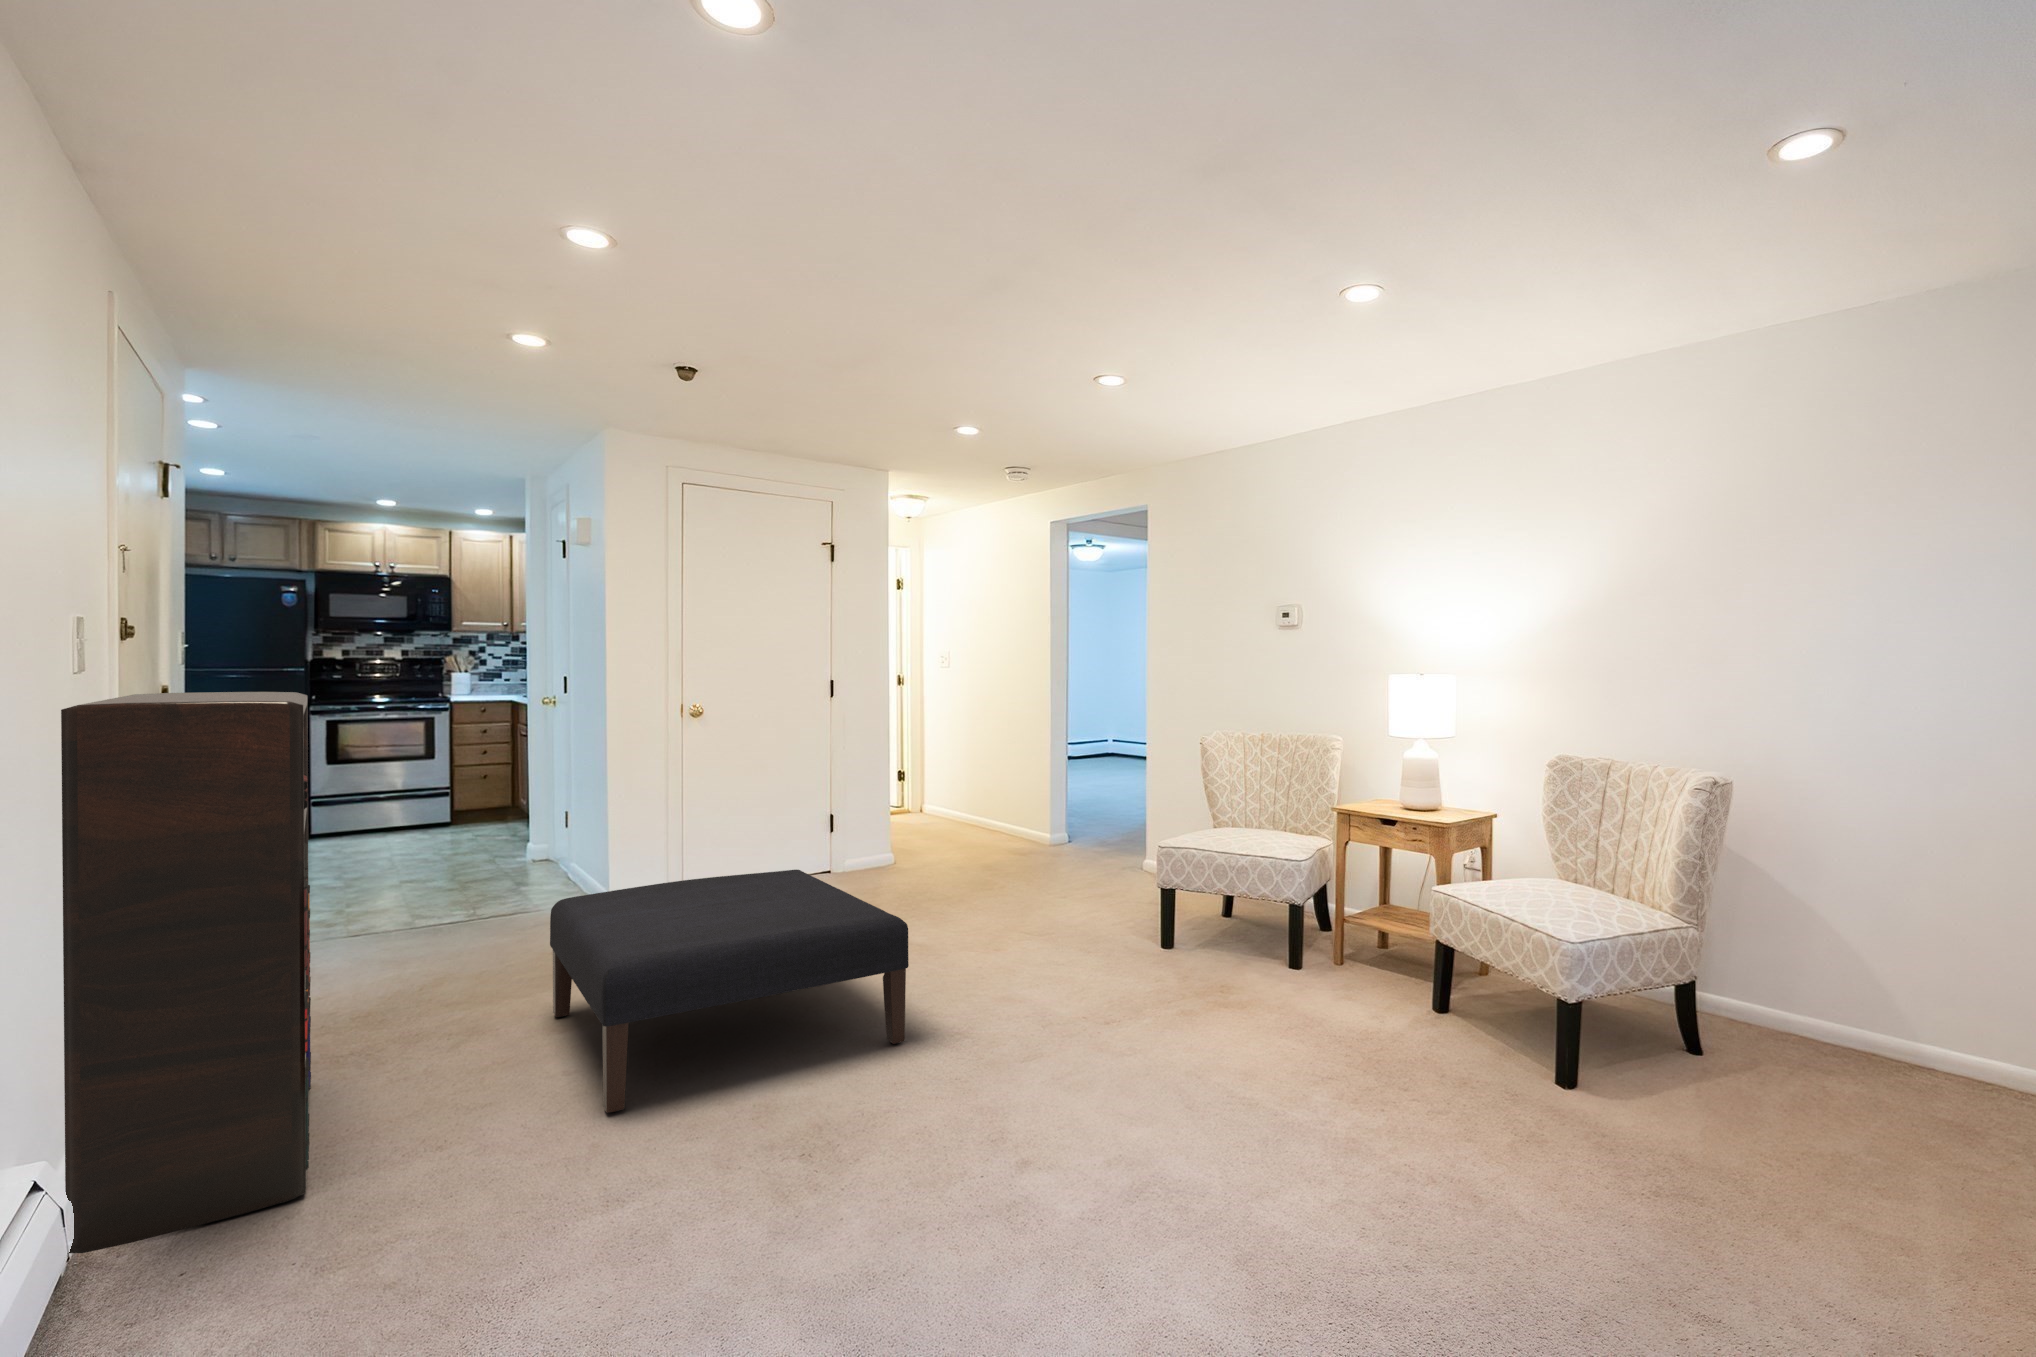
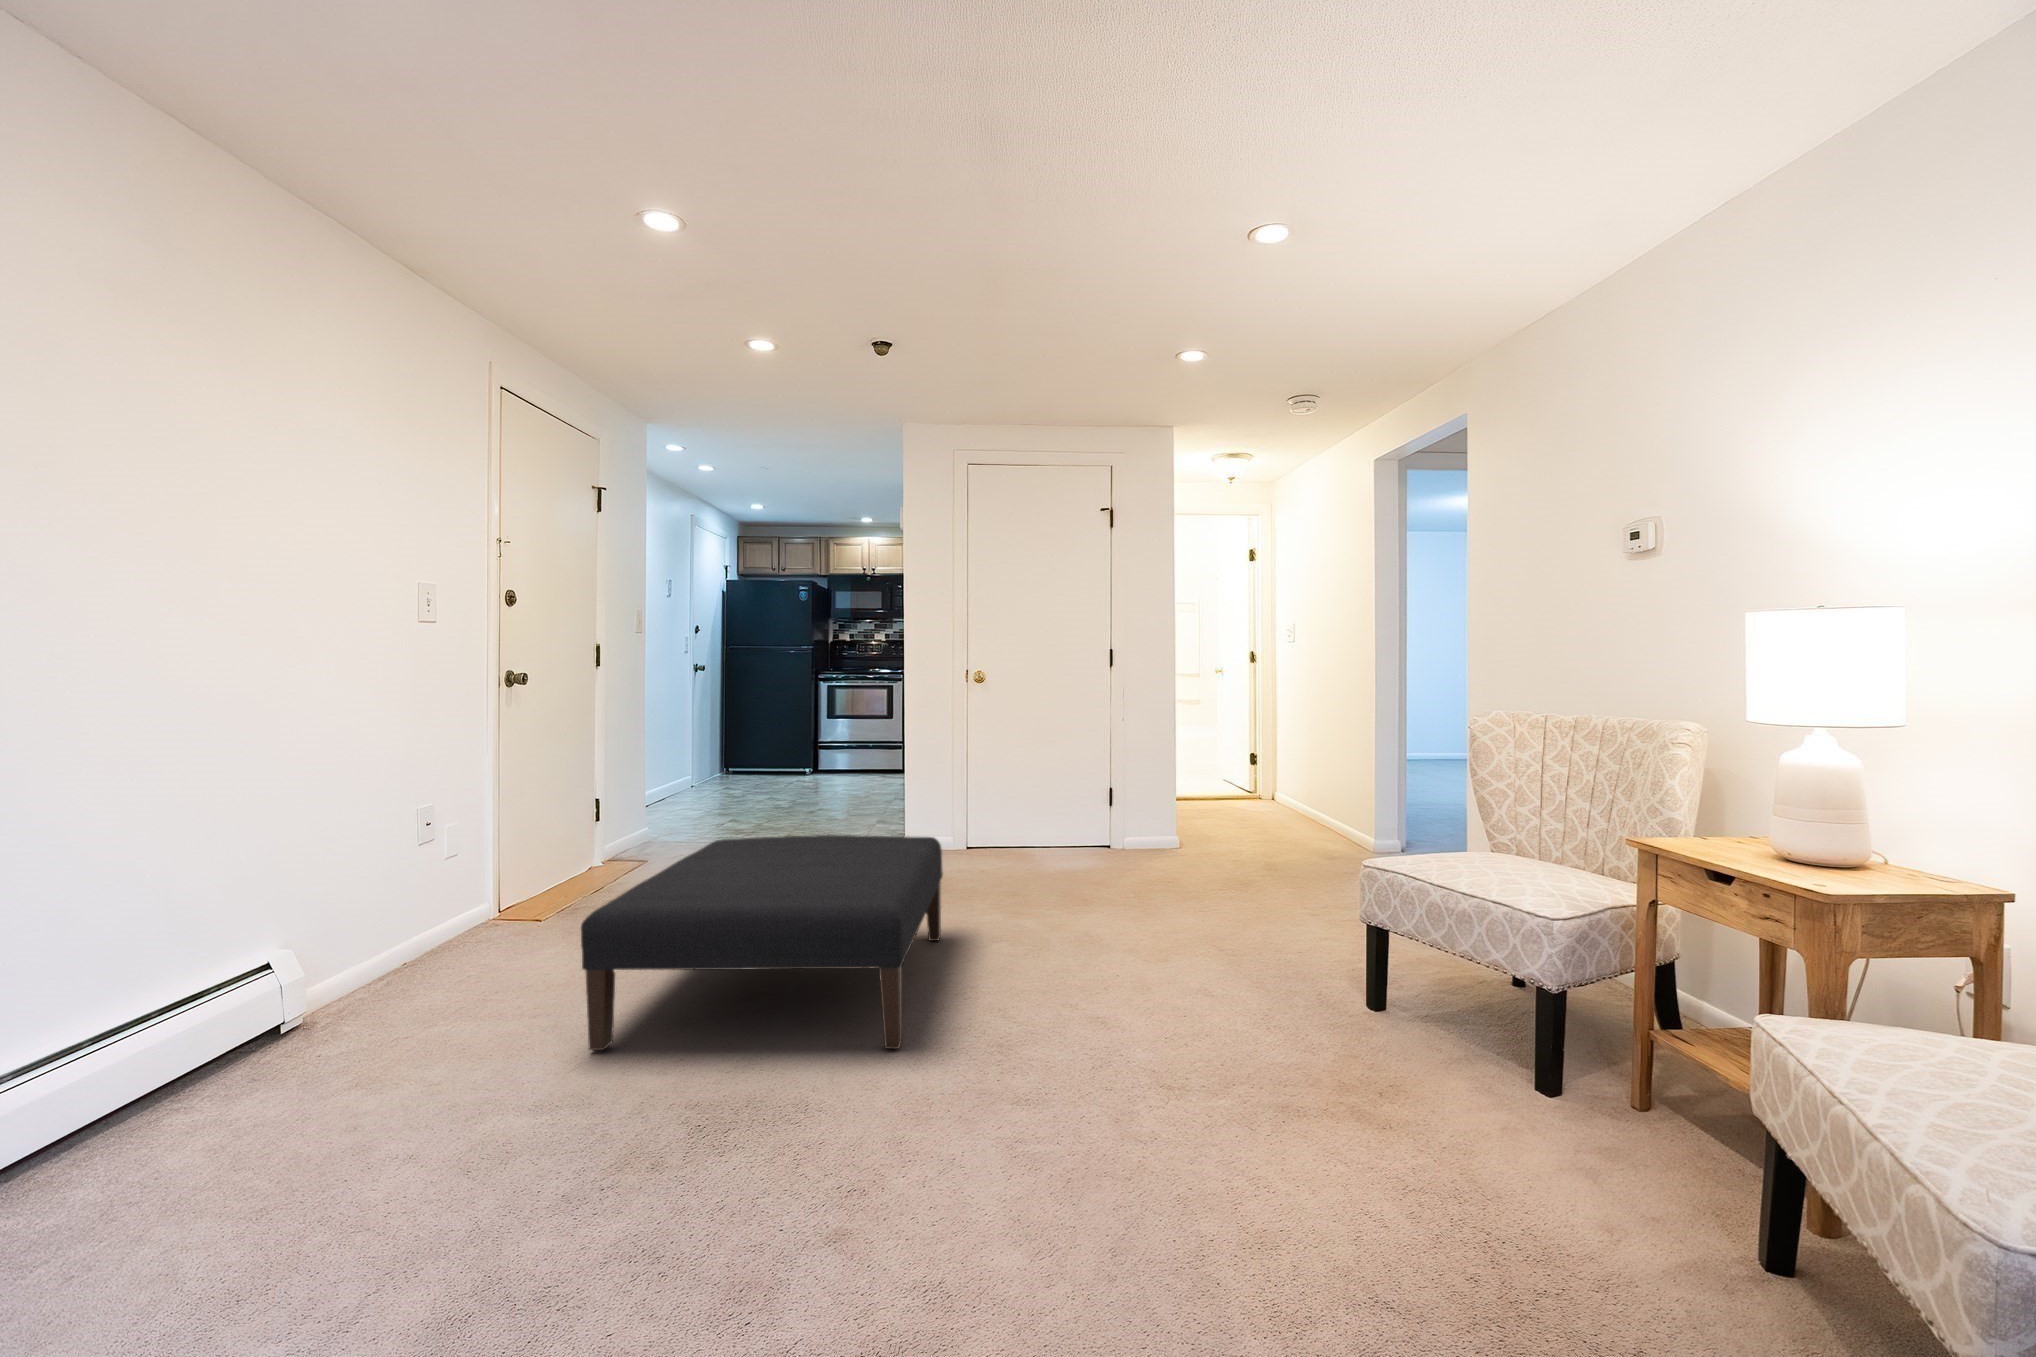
bookshelf: present [61,692,311,1253] -> none [197,659,518,1063]

